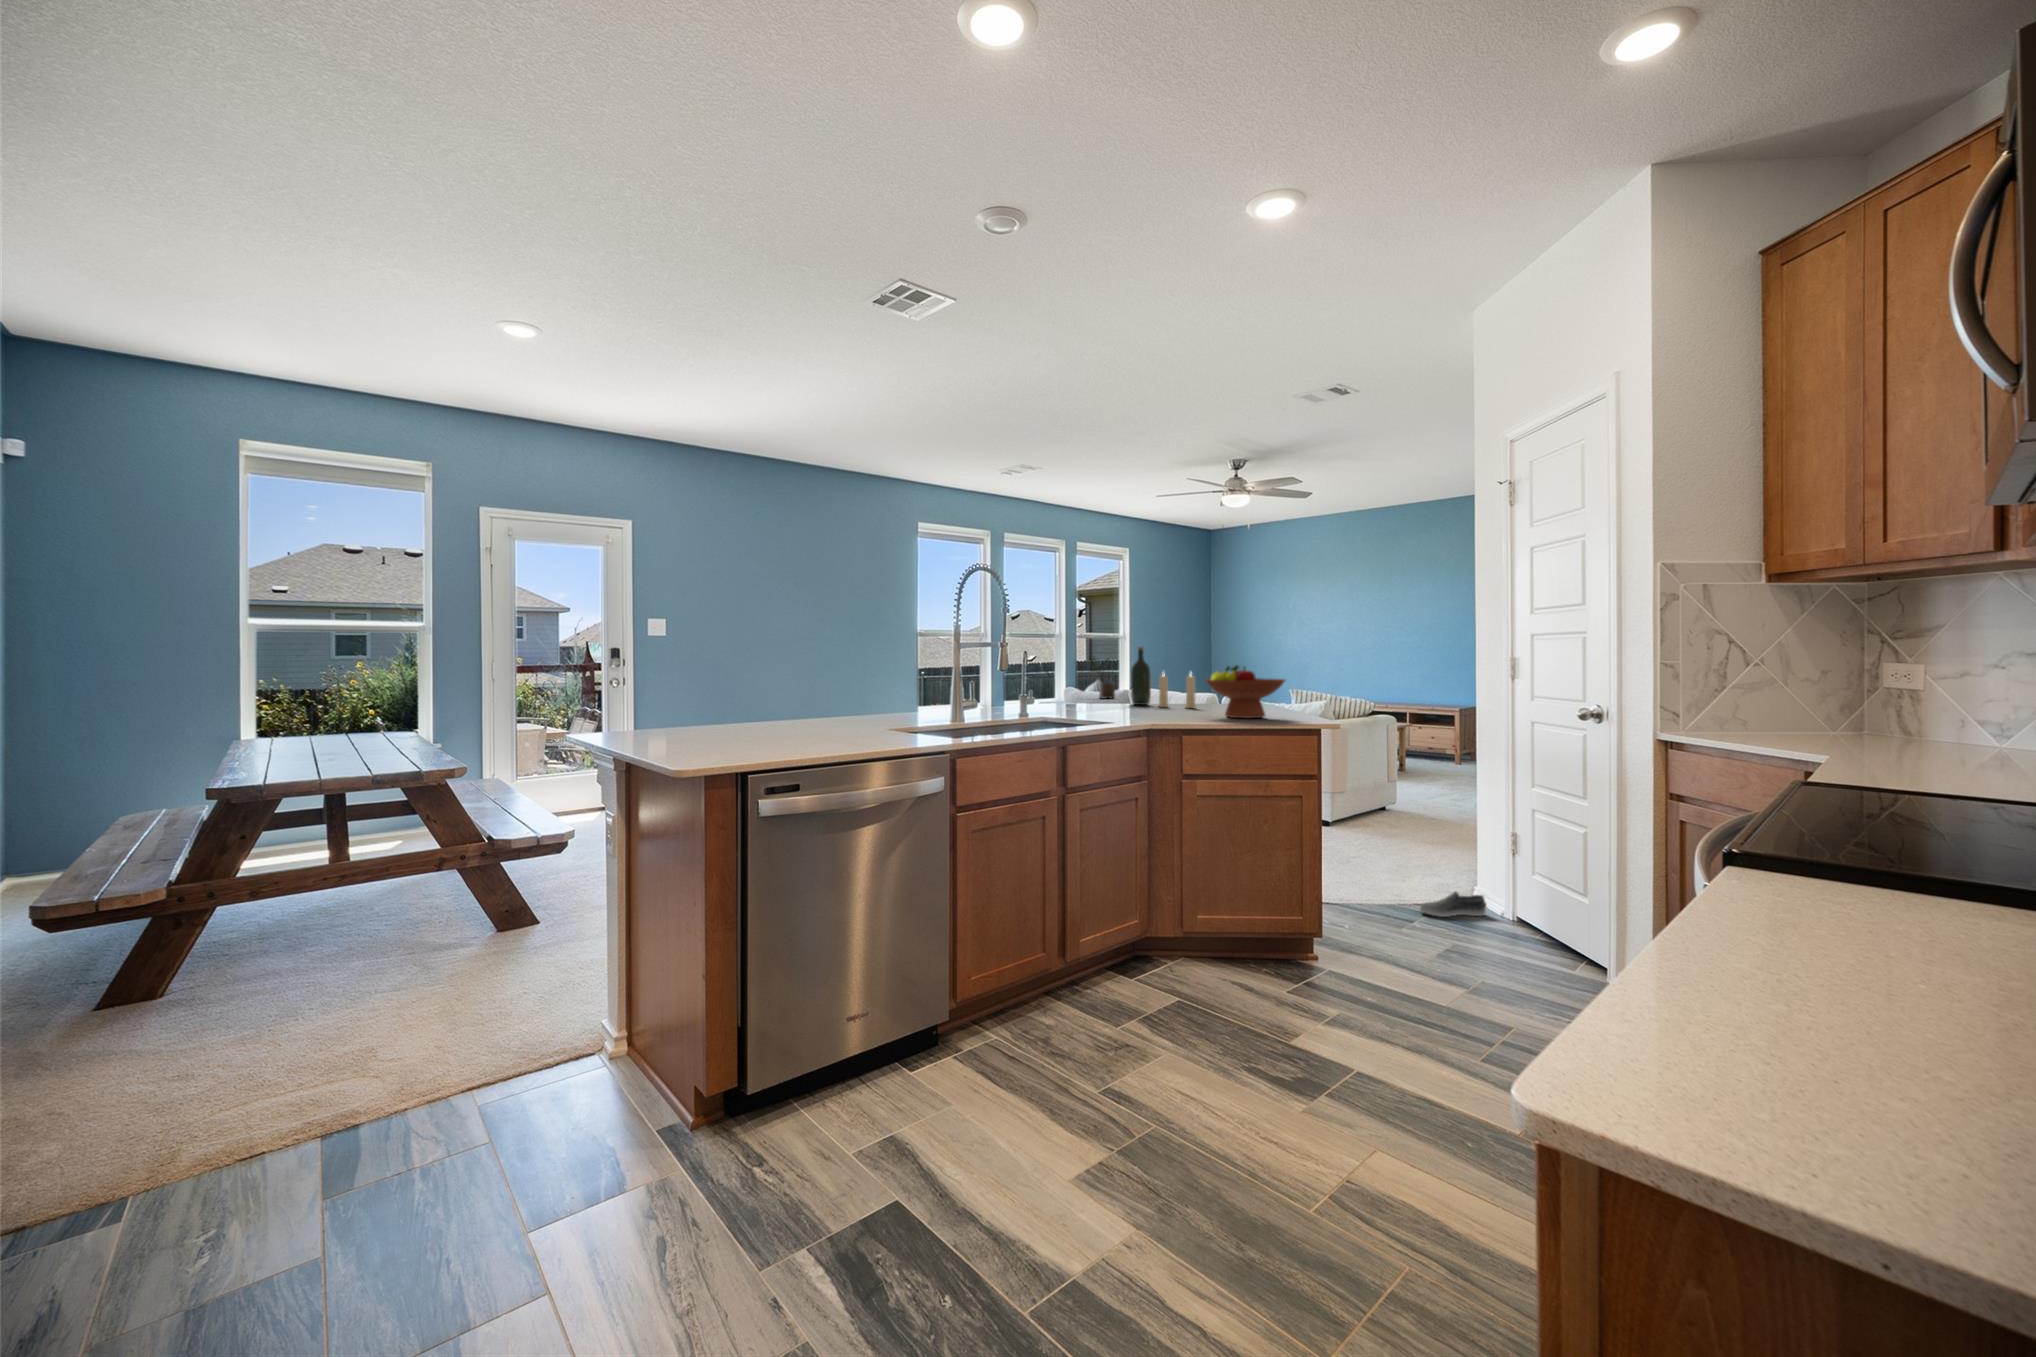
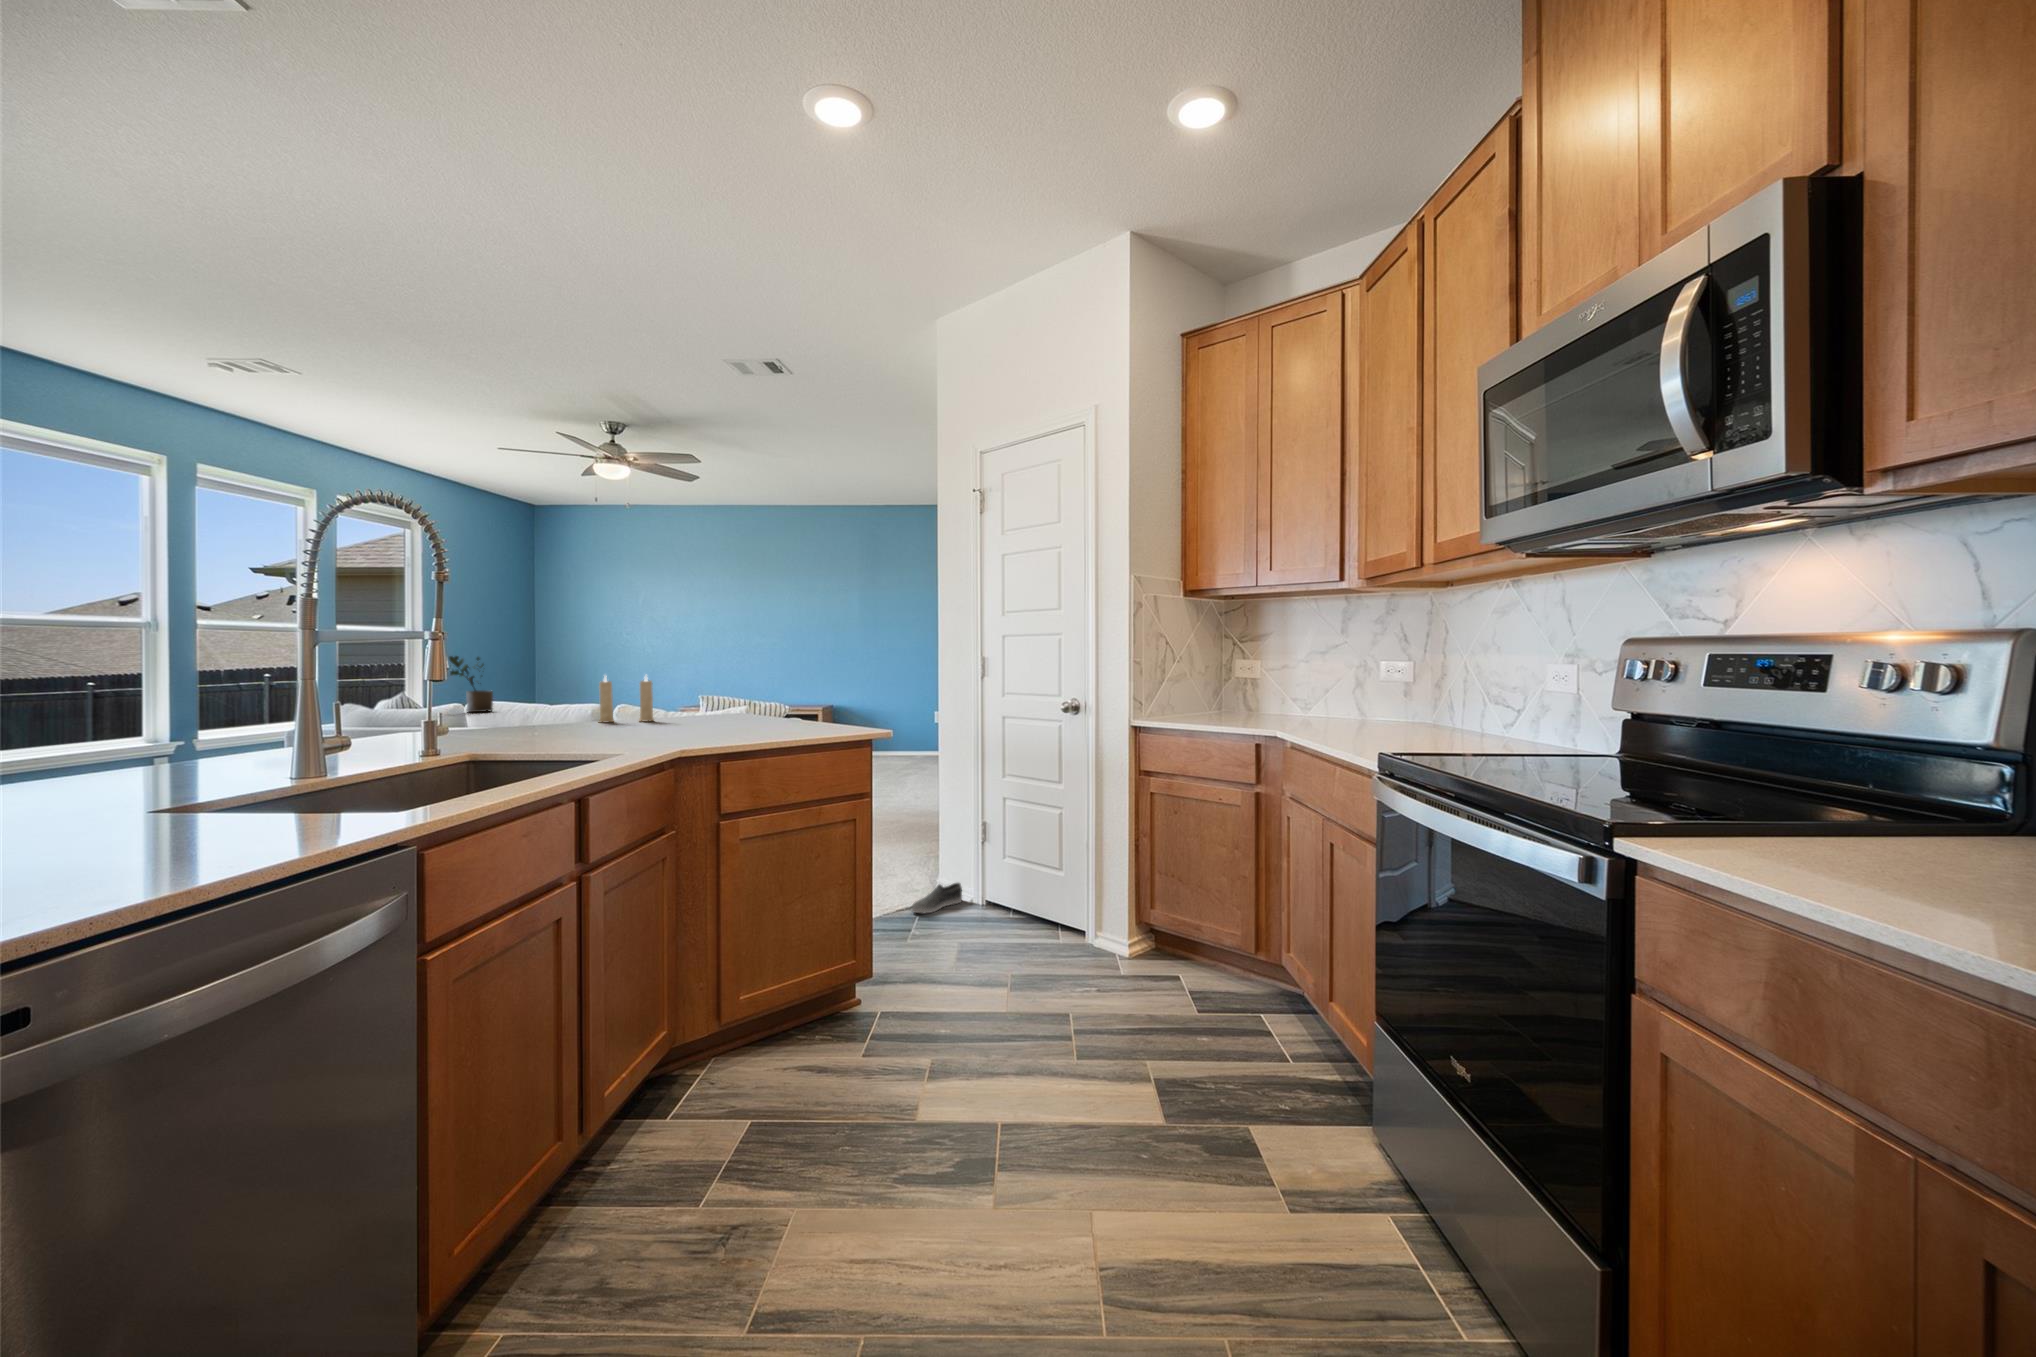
wine bottle: present [1131,647,1151,705] -> none [548,643,579,721]
fruit bowl: present [1206,666,1285,718] -> none [704,668,806,733]

